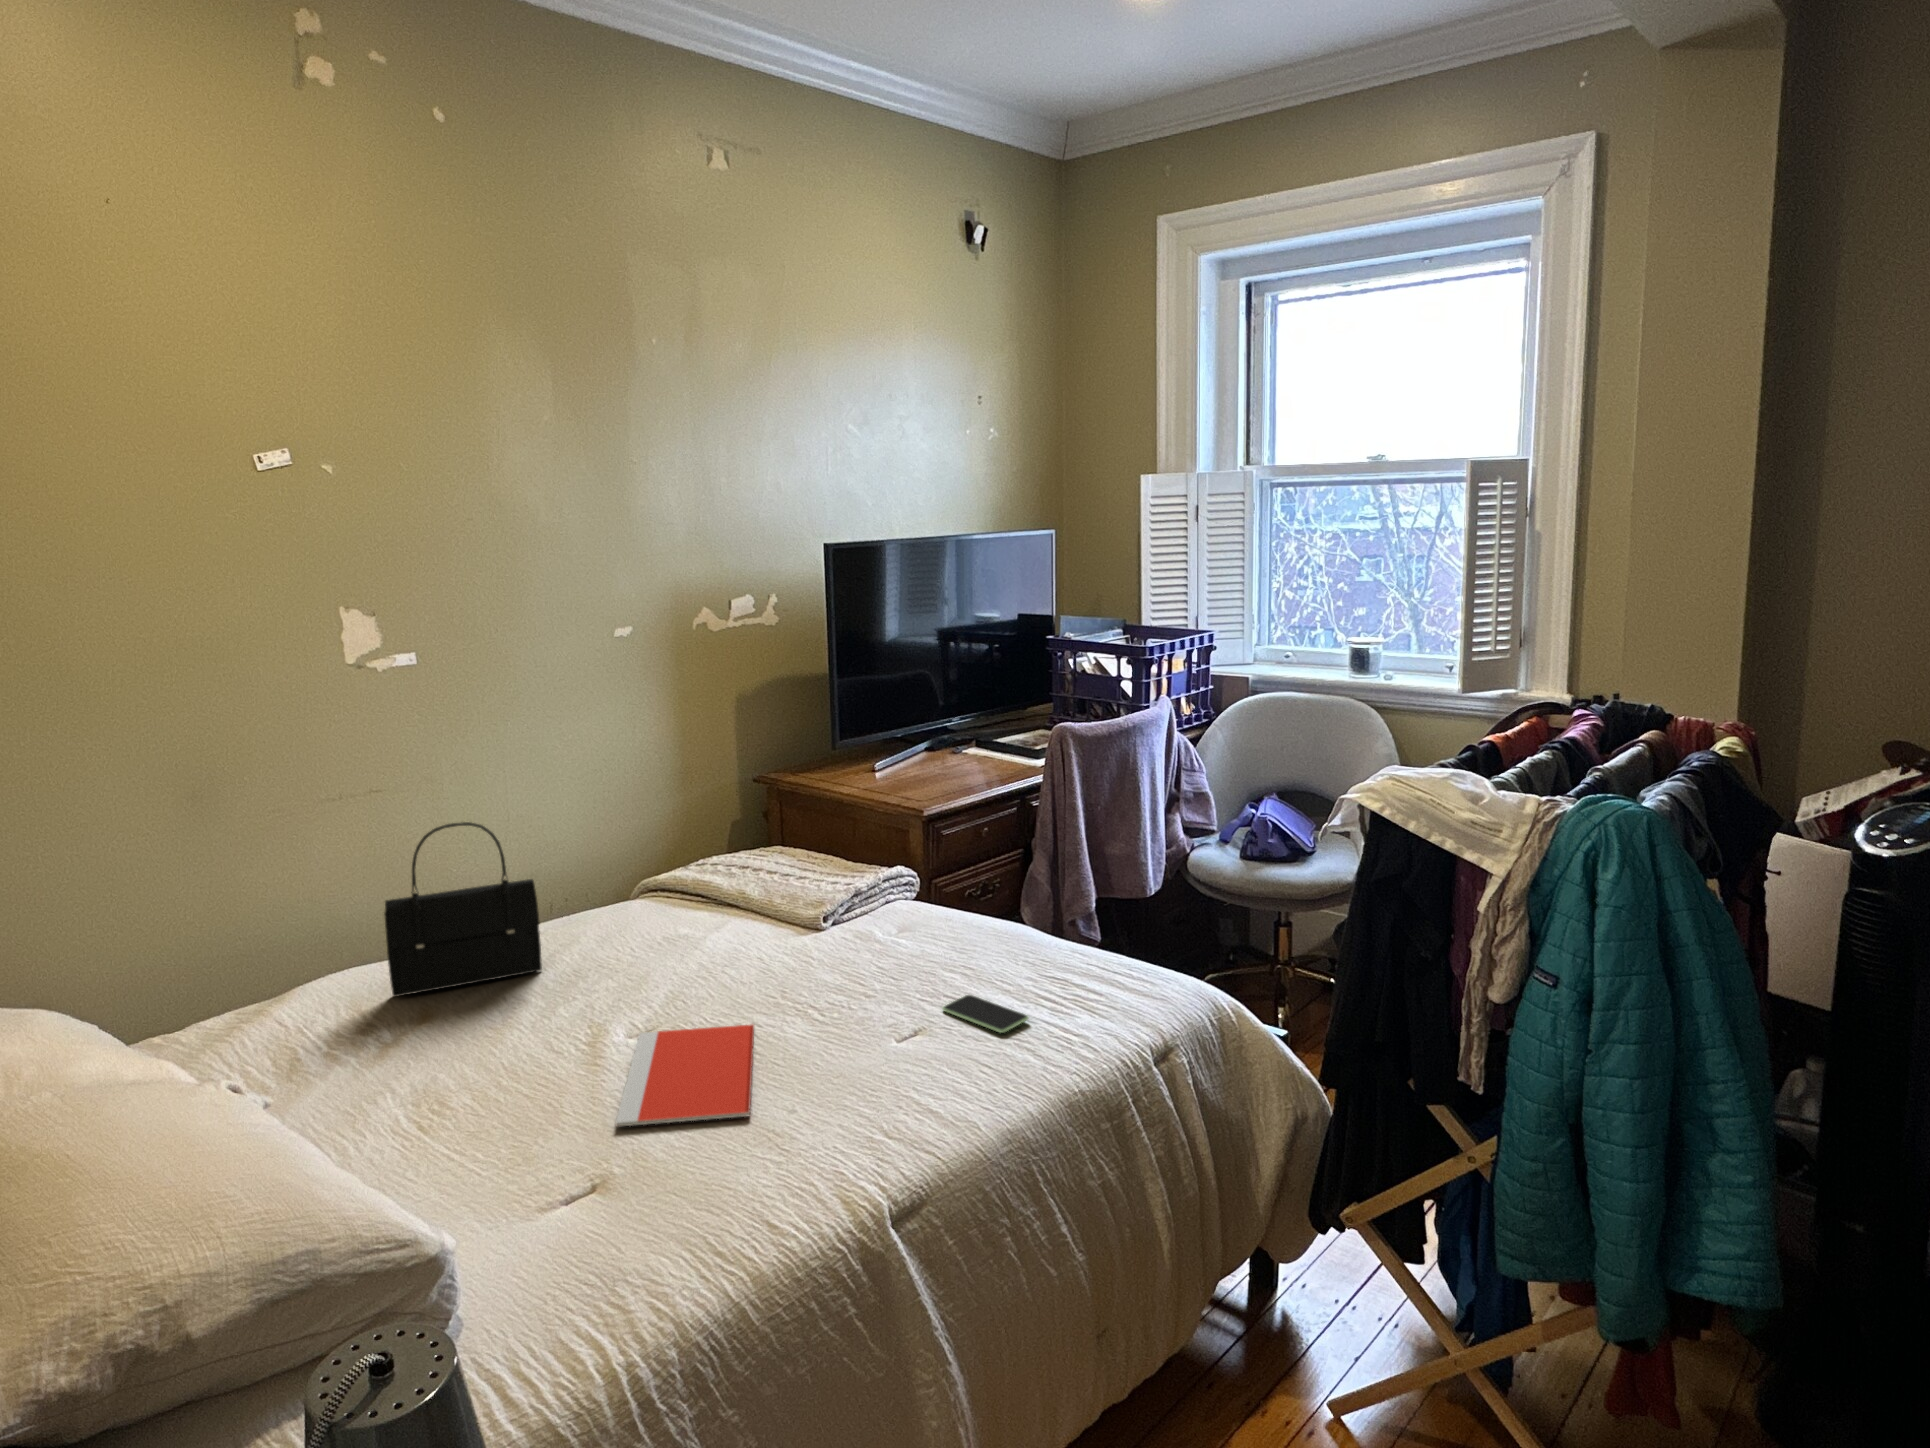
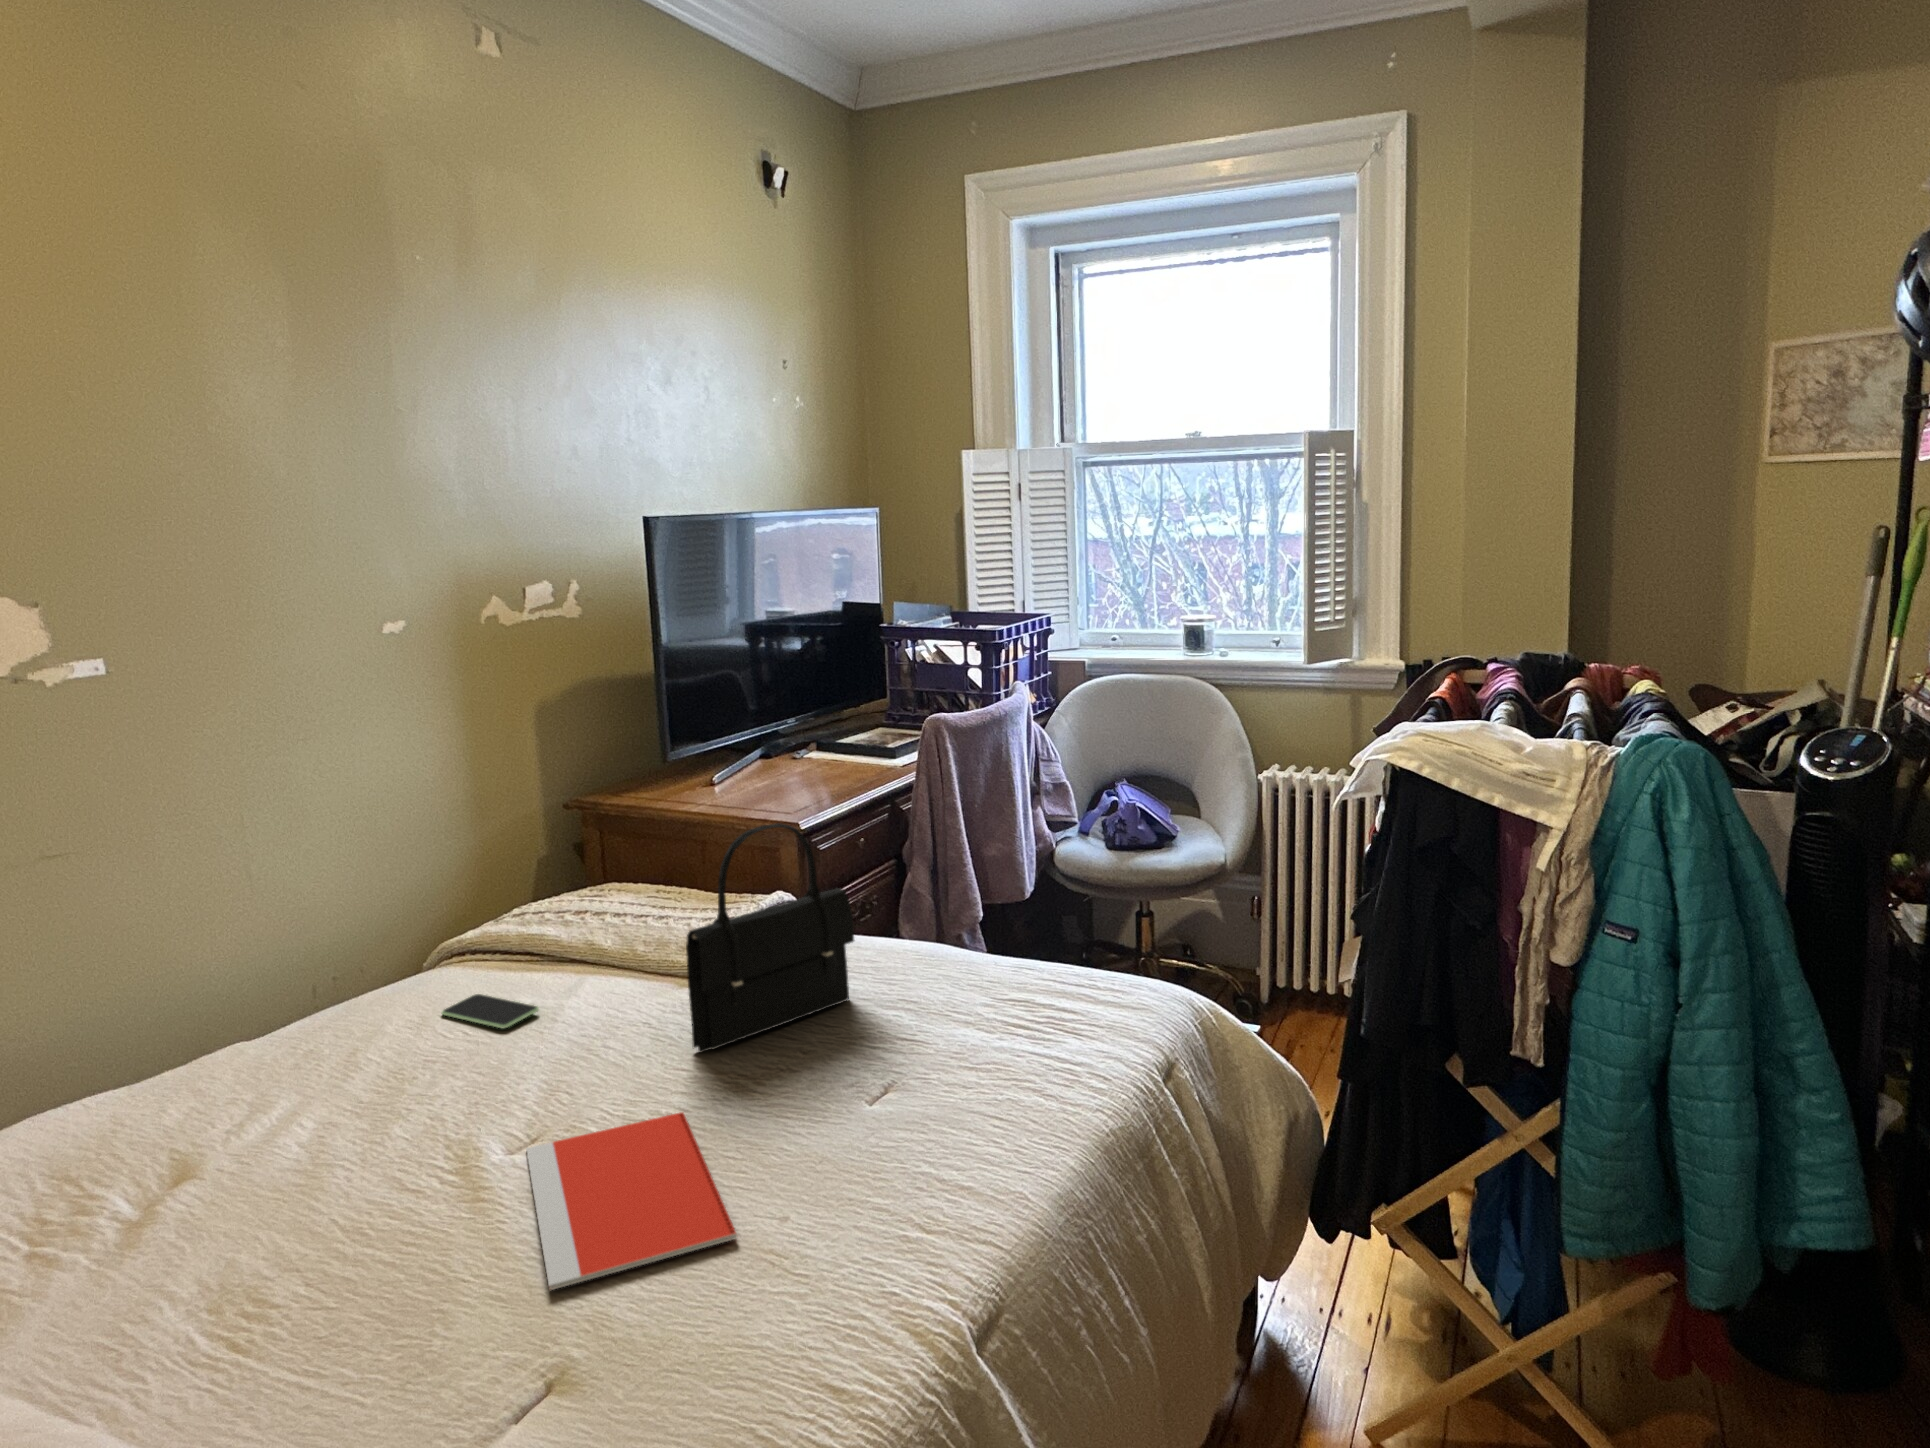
handbag: present [384,822,542,997] -> present [686,823,854,1053]
smartphone: present [943,995,1028,1033] -> present [442,994,539,1028]

